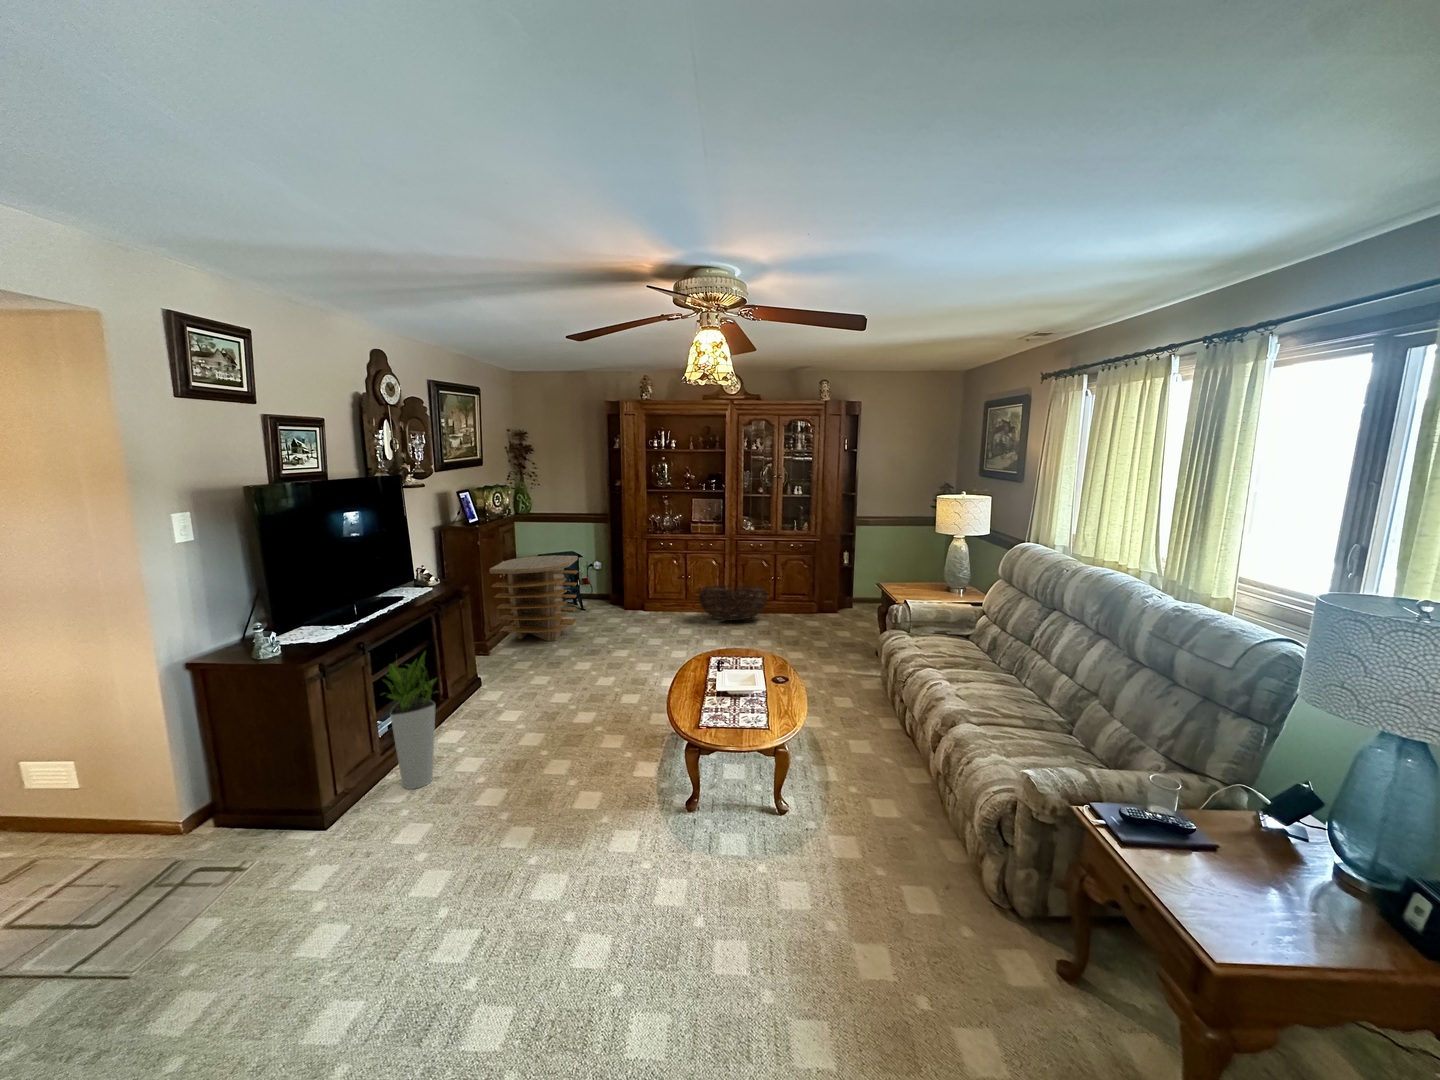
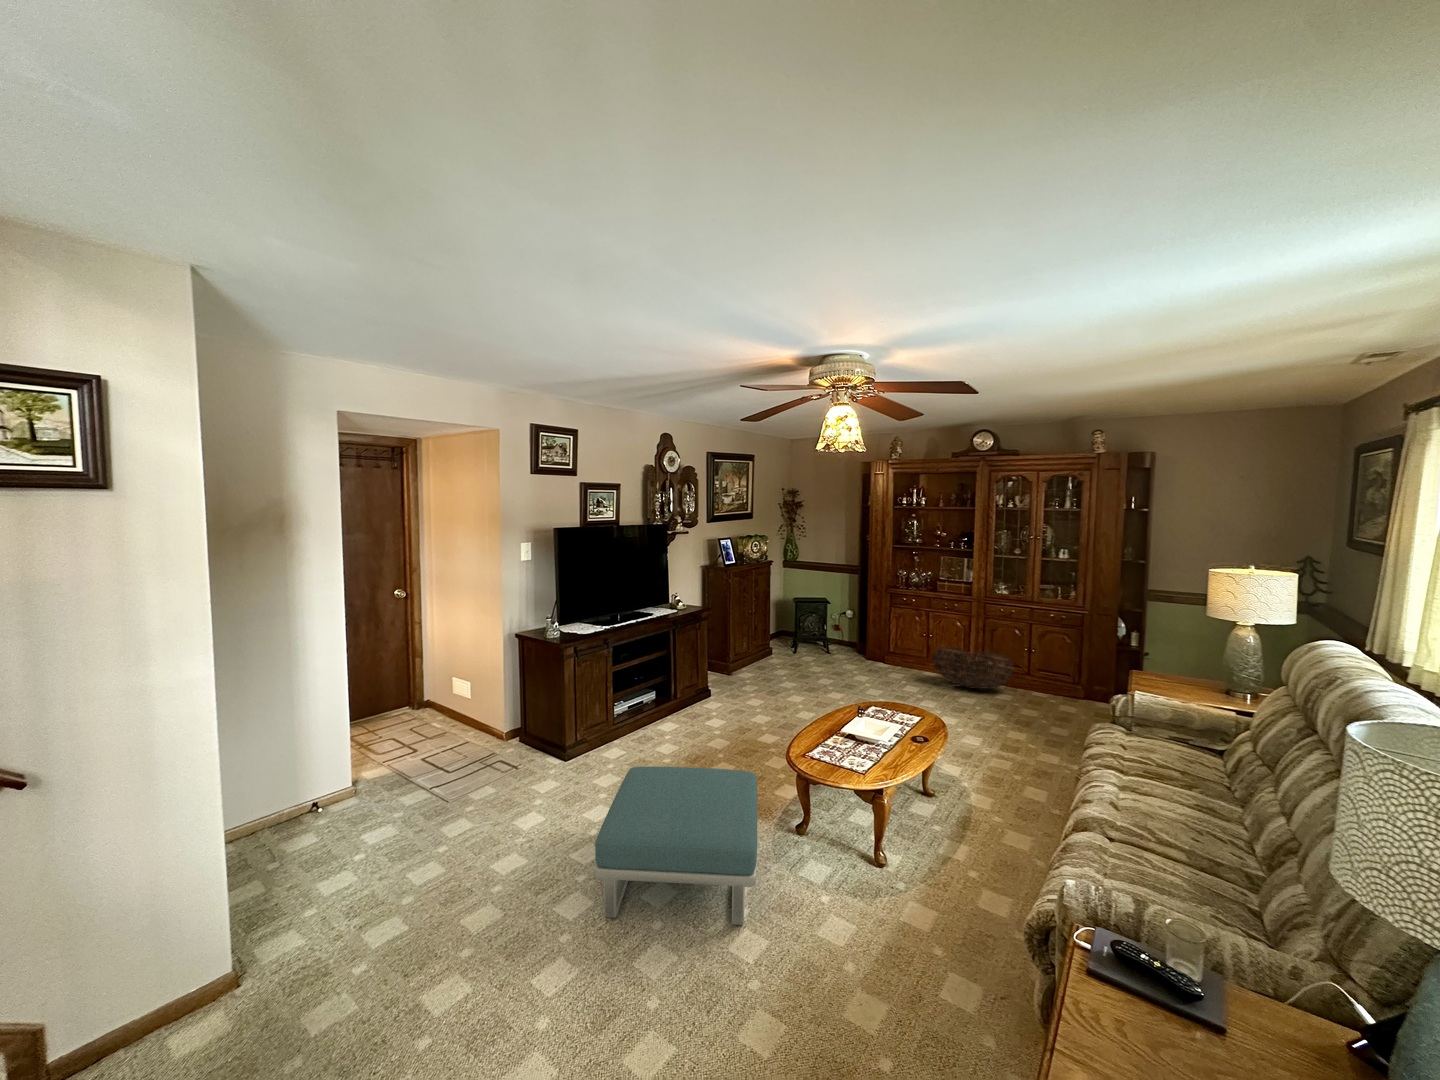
side table: present [489,555,578,641] -> none [737,598,815,674]
planter: present [383,652,437,789] -> none [610,650,650,752]
footstool: none [488,763,720,1017] -> present [594,766,757,925]

